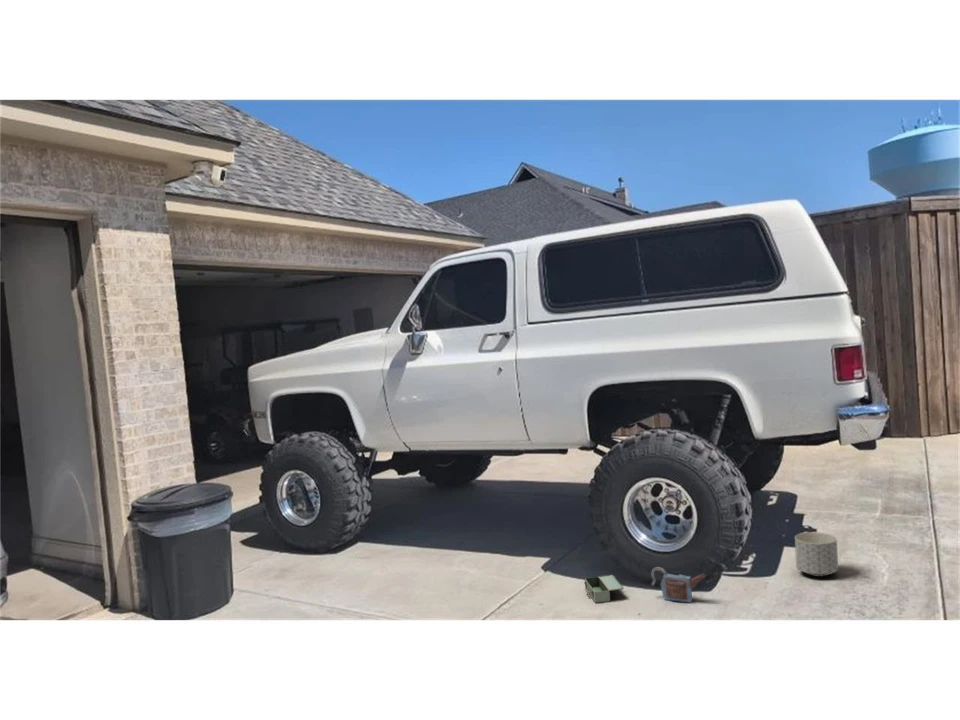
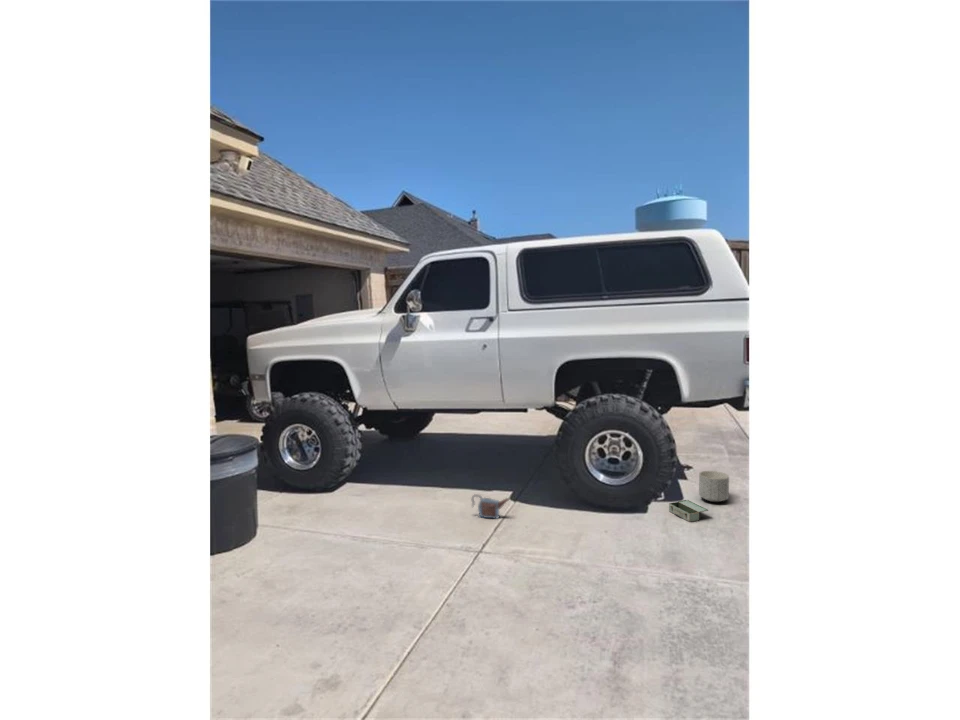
watering can: present [651,567,707,603] -> present [471,494,509,518]
toolbox: present [584,574,624,603] -> present [669,500,708,522]

